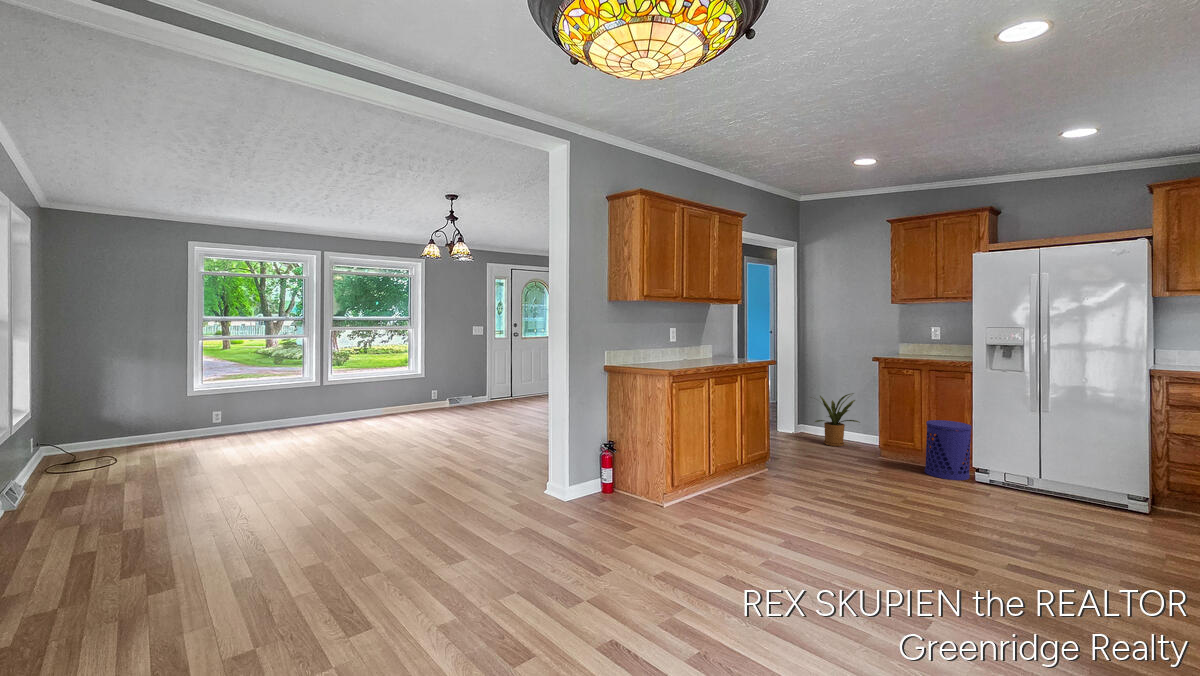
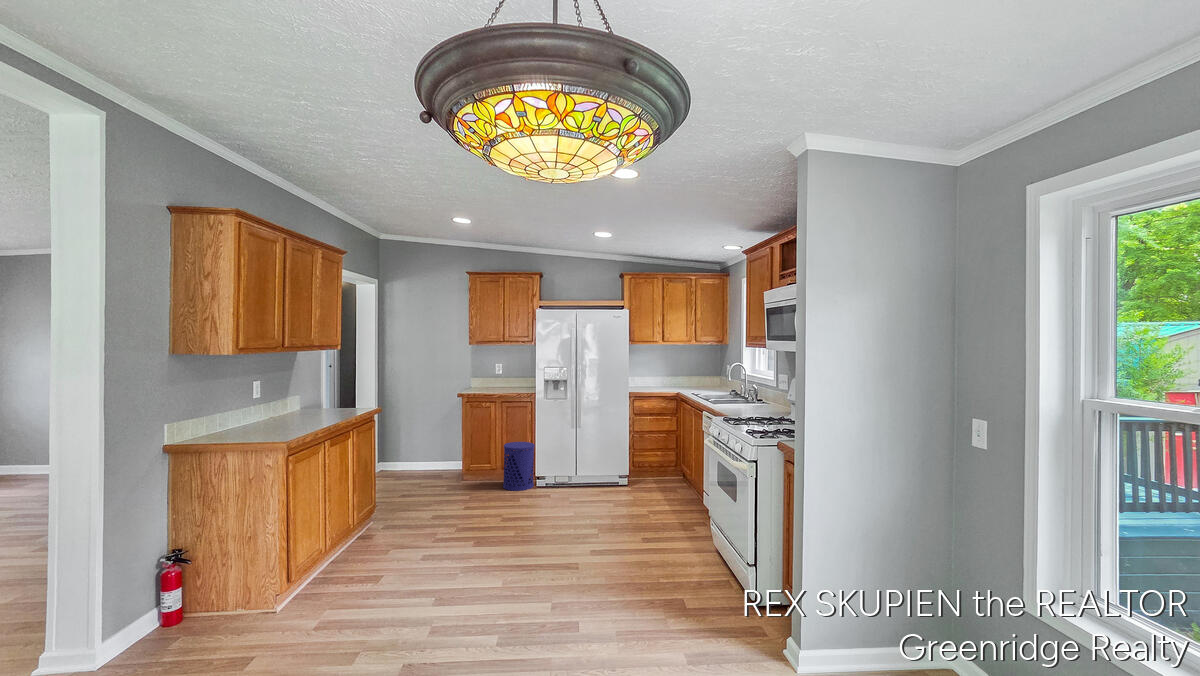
house plant: present [815,393,860,446] -> none [394,425,445,480]

